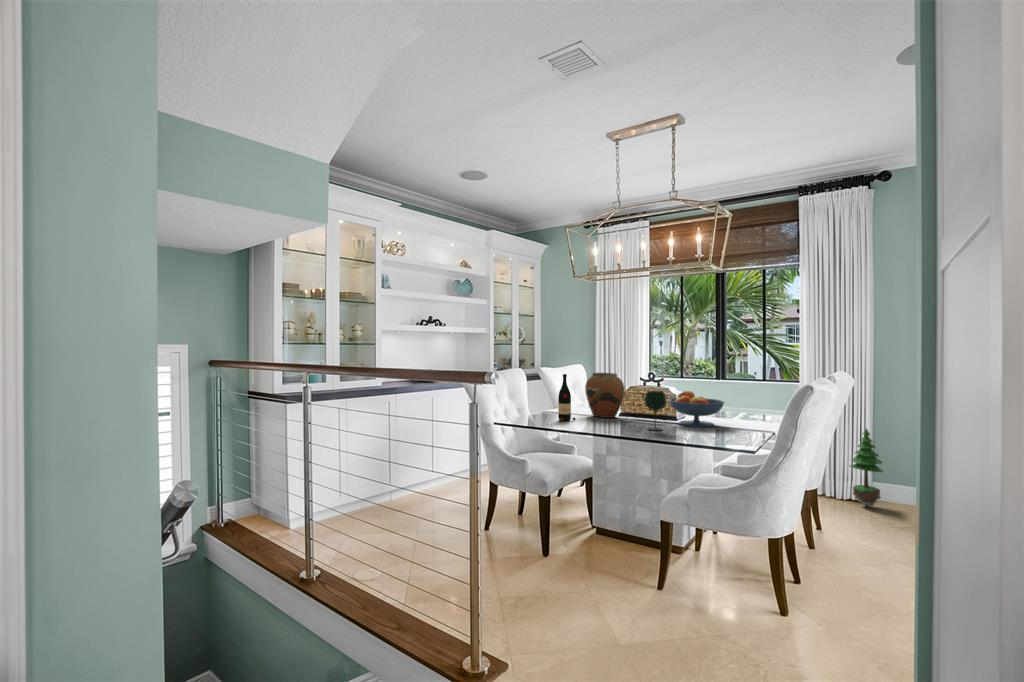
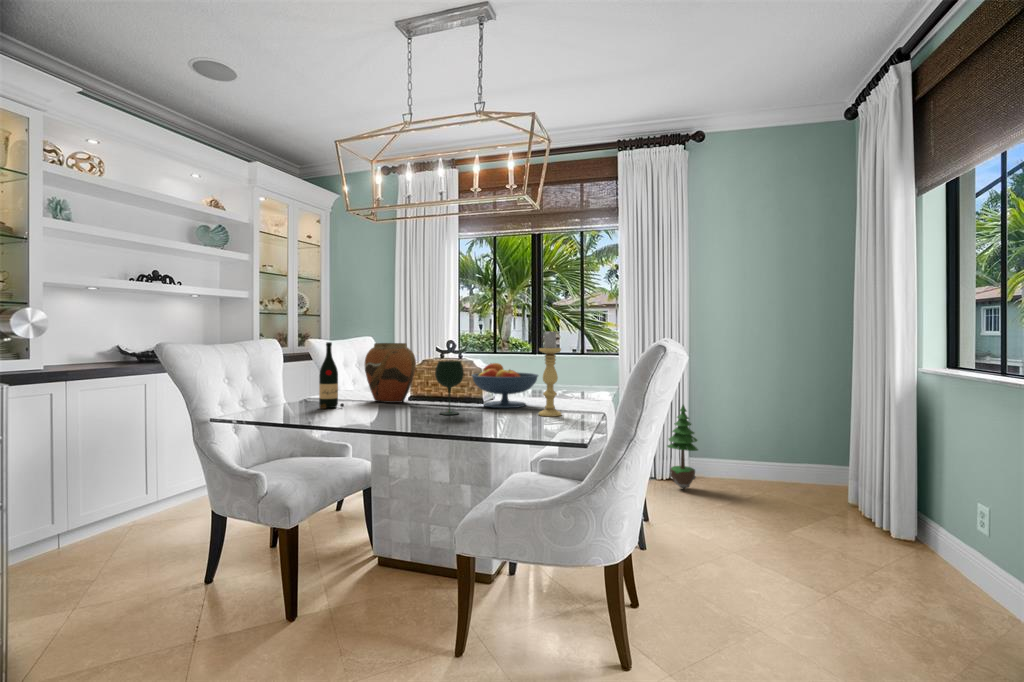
candle holder: none [726,370,745,436] -> present [539,331,562,417]

